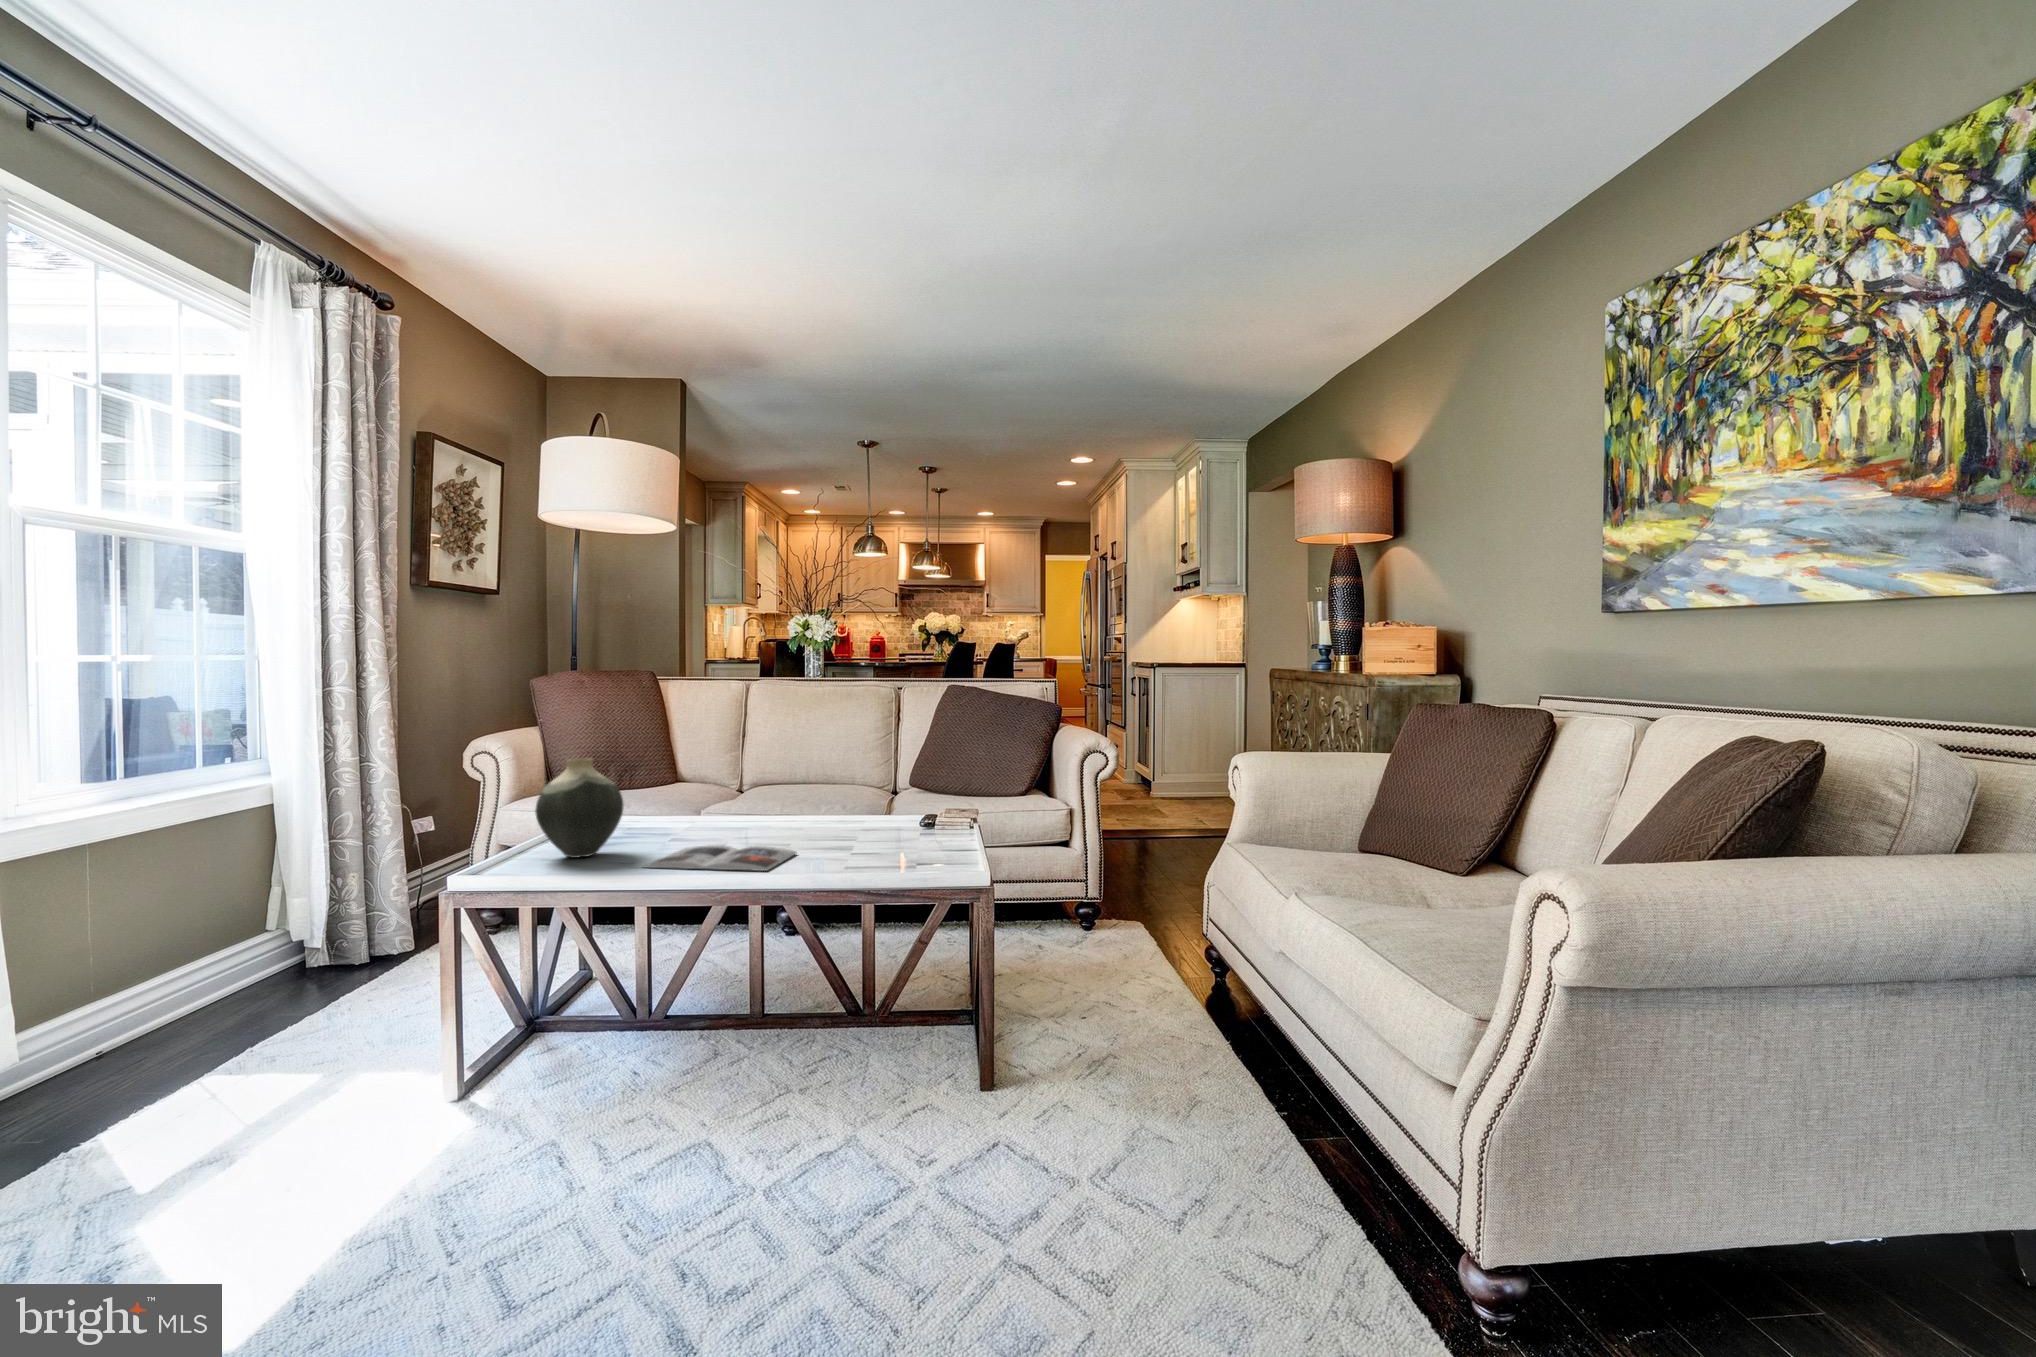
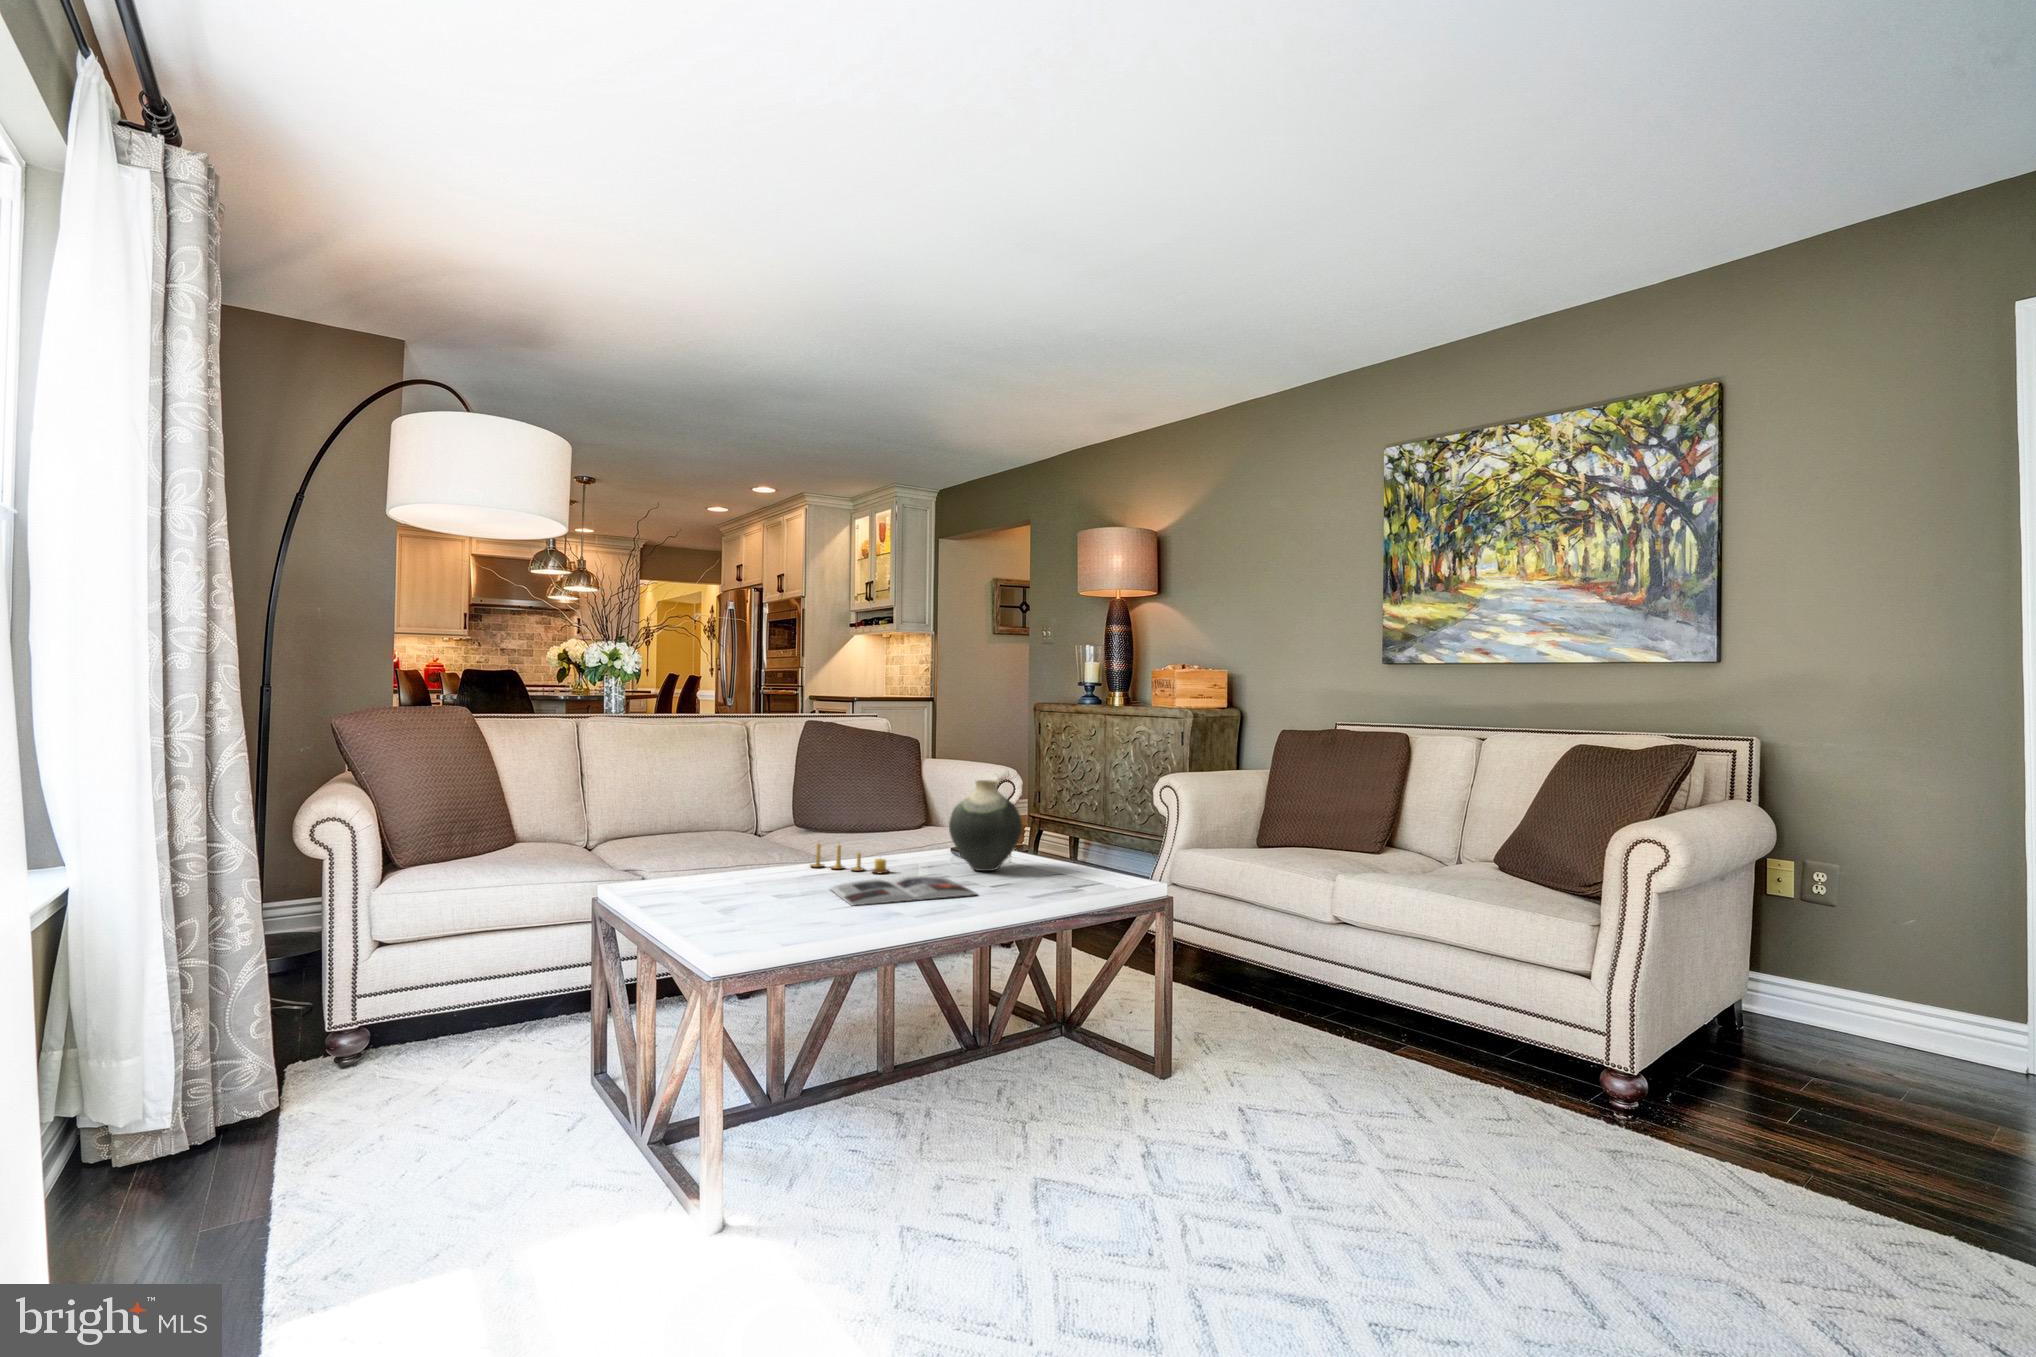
vase: present [535,758,623,858] -> present [949,780,1022,871]
candle: none [743,804,786,840] -> present [811,843,889,873]

